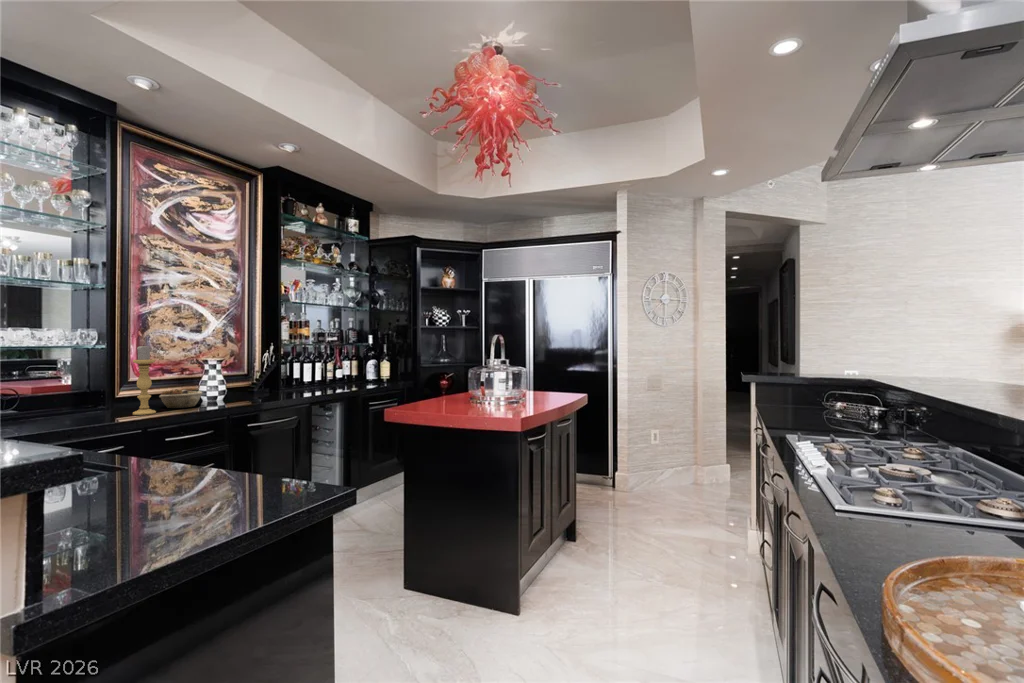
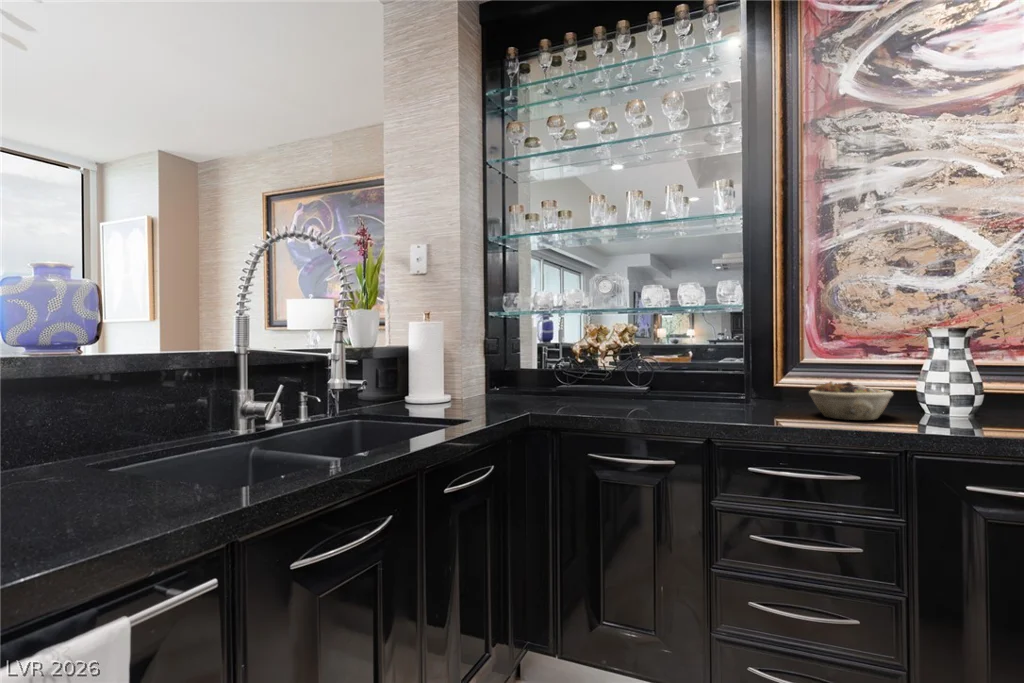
candle holder: present [133,346,156,415] -> none [743,299,781,422]

